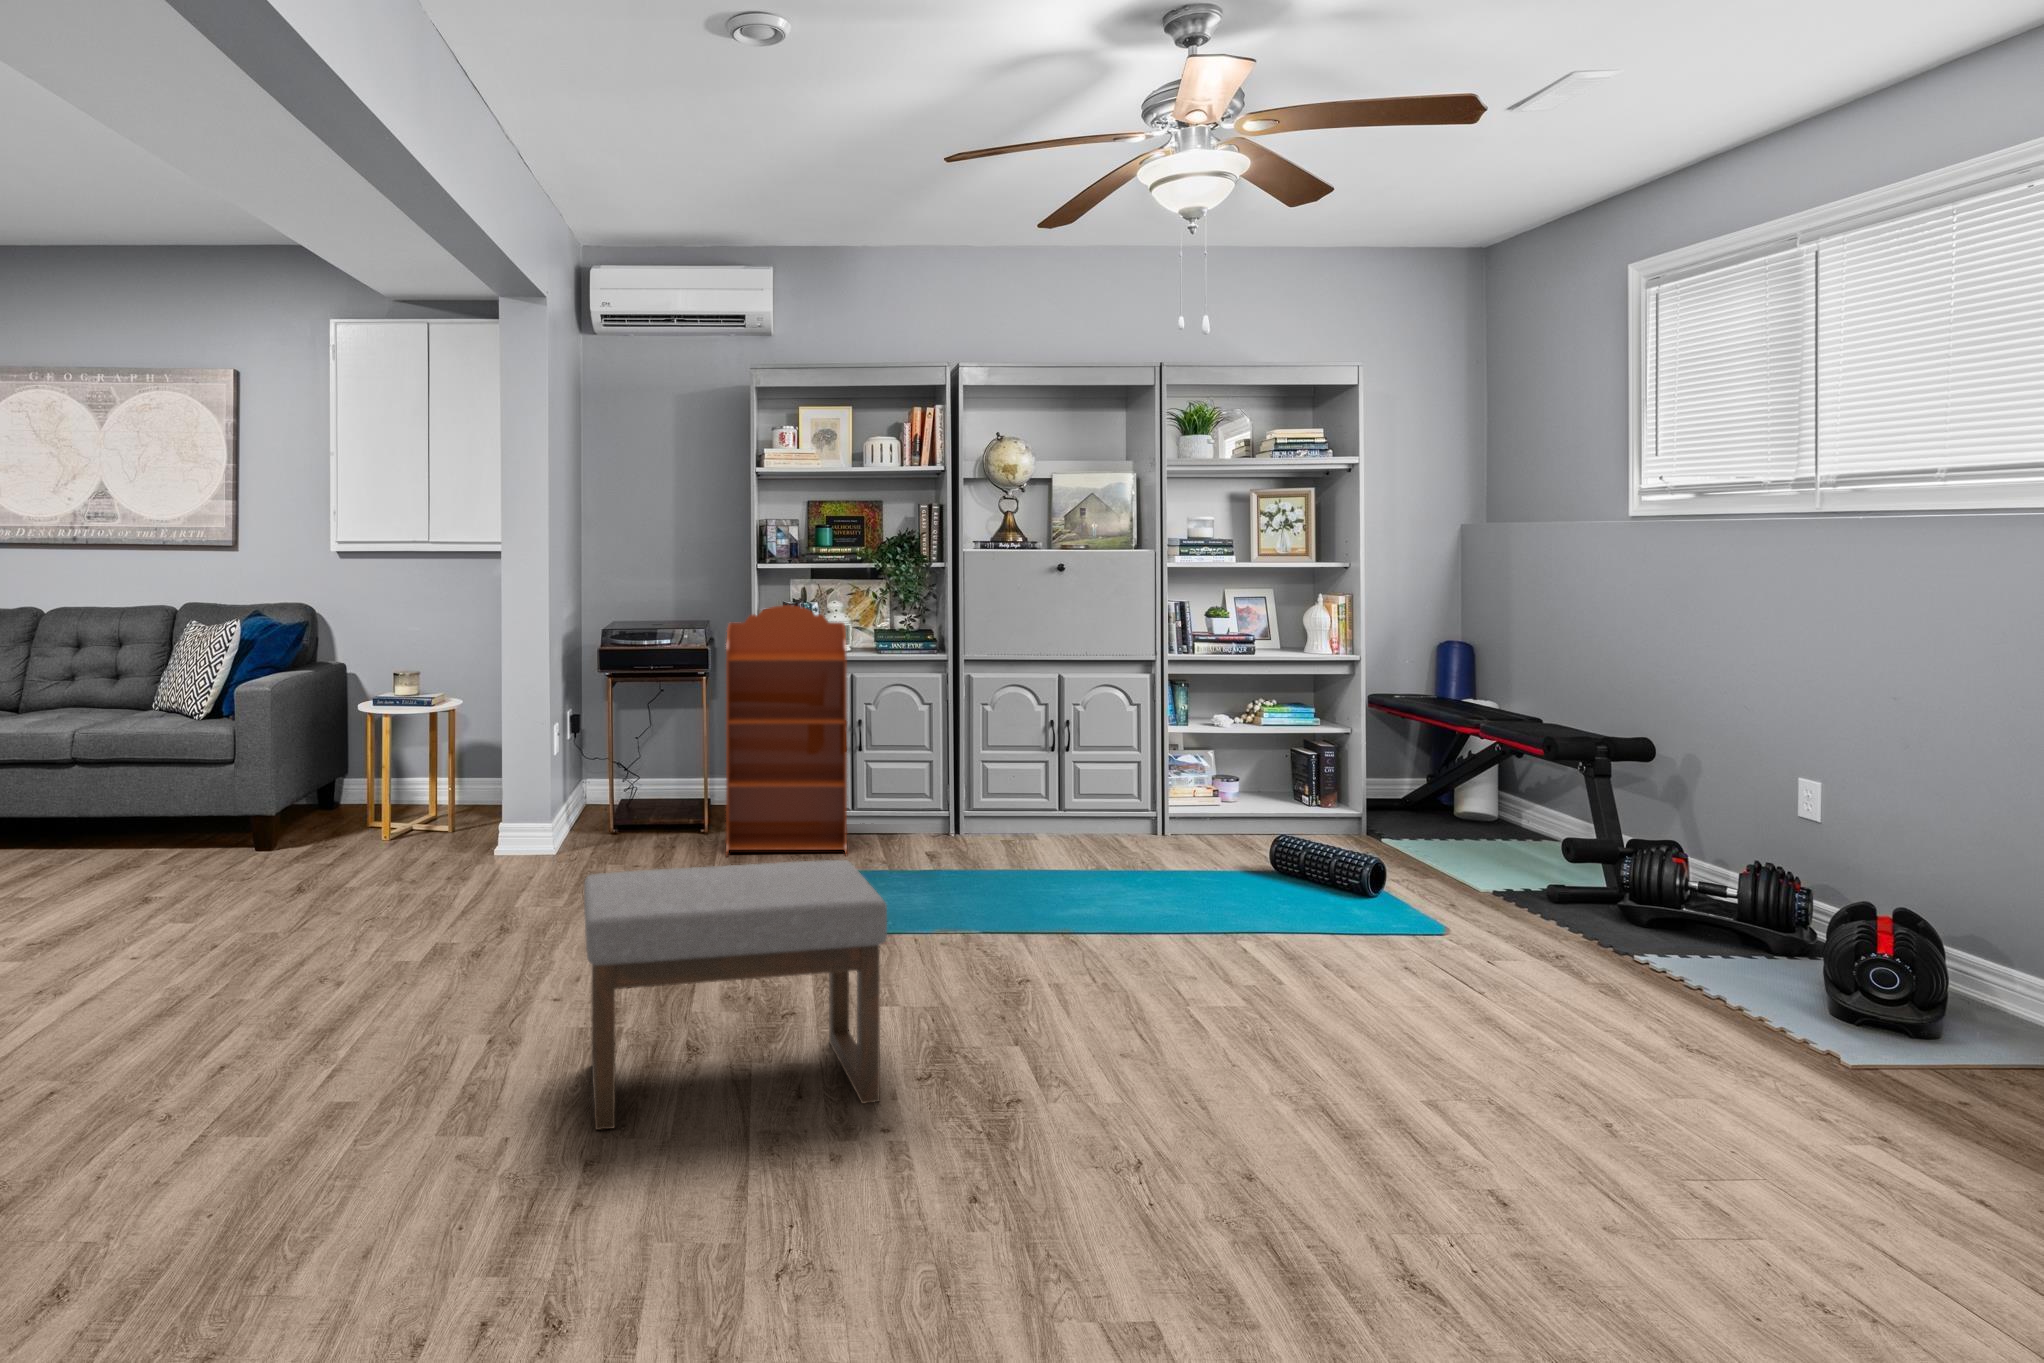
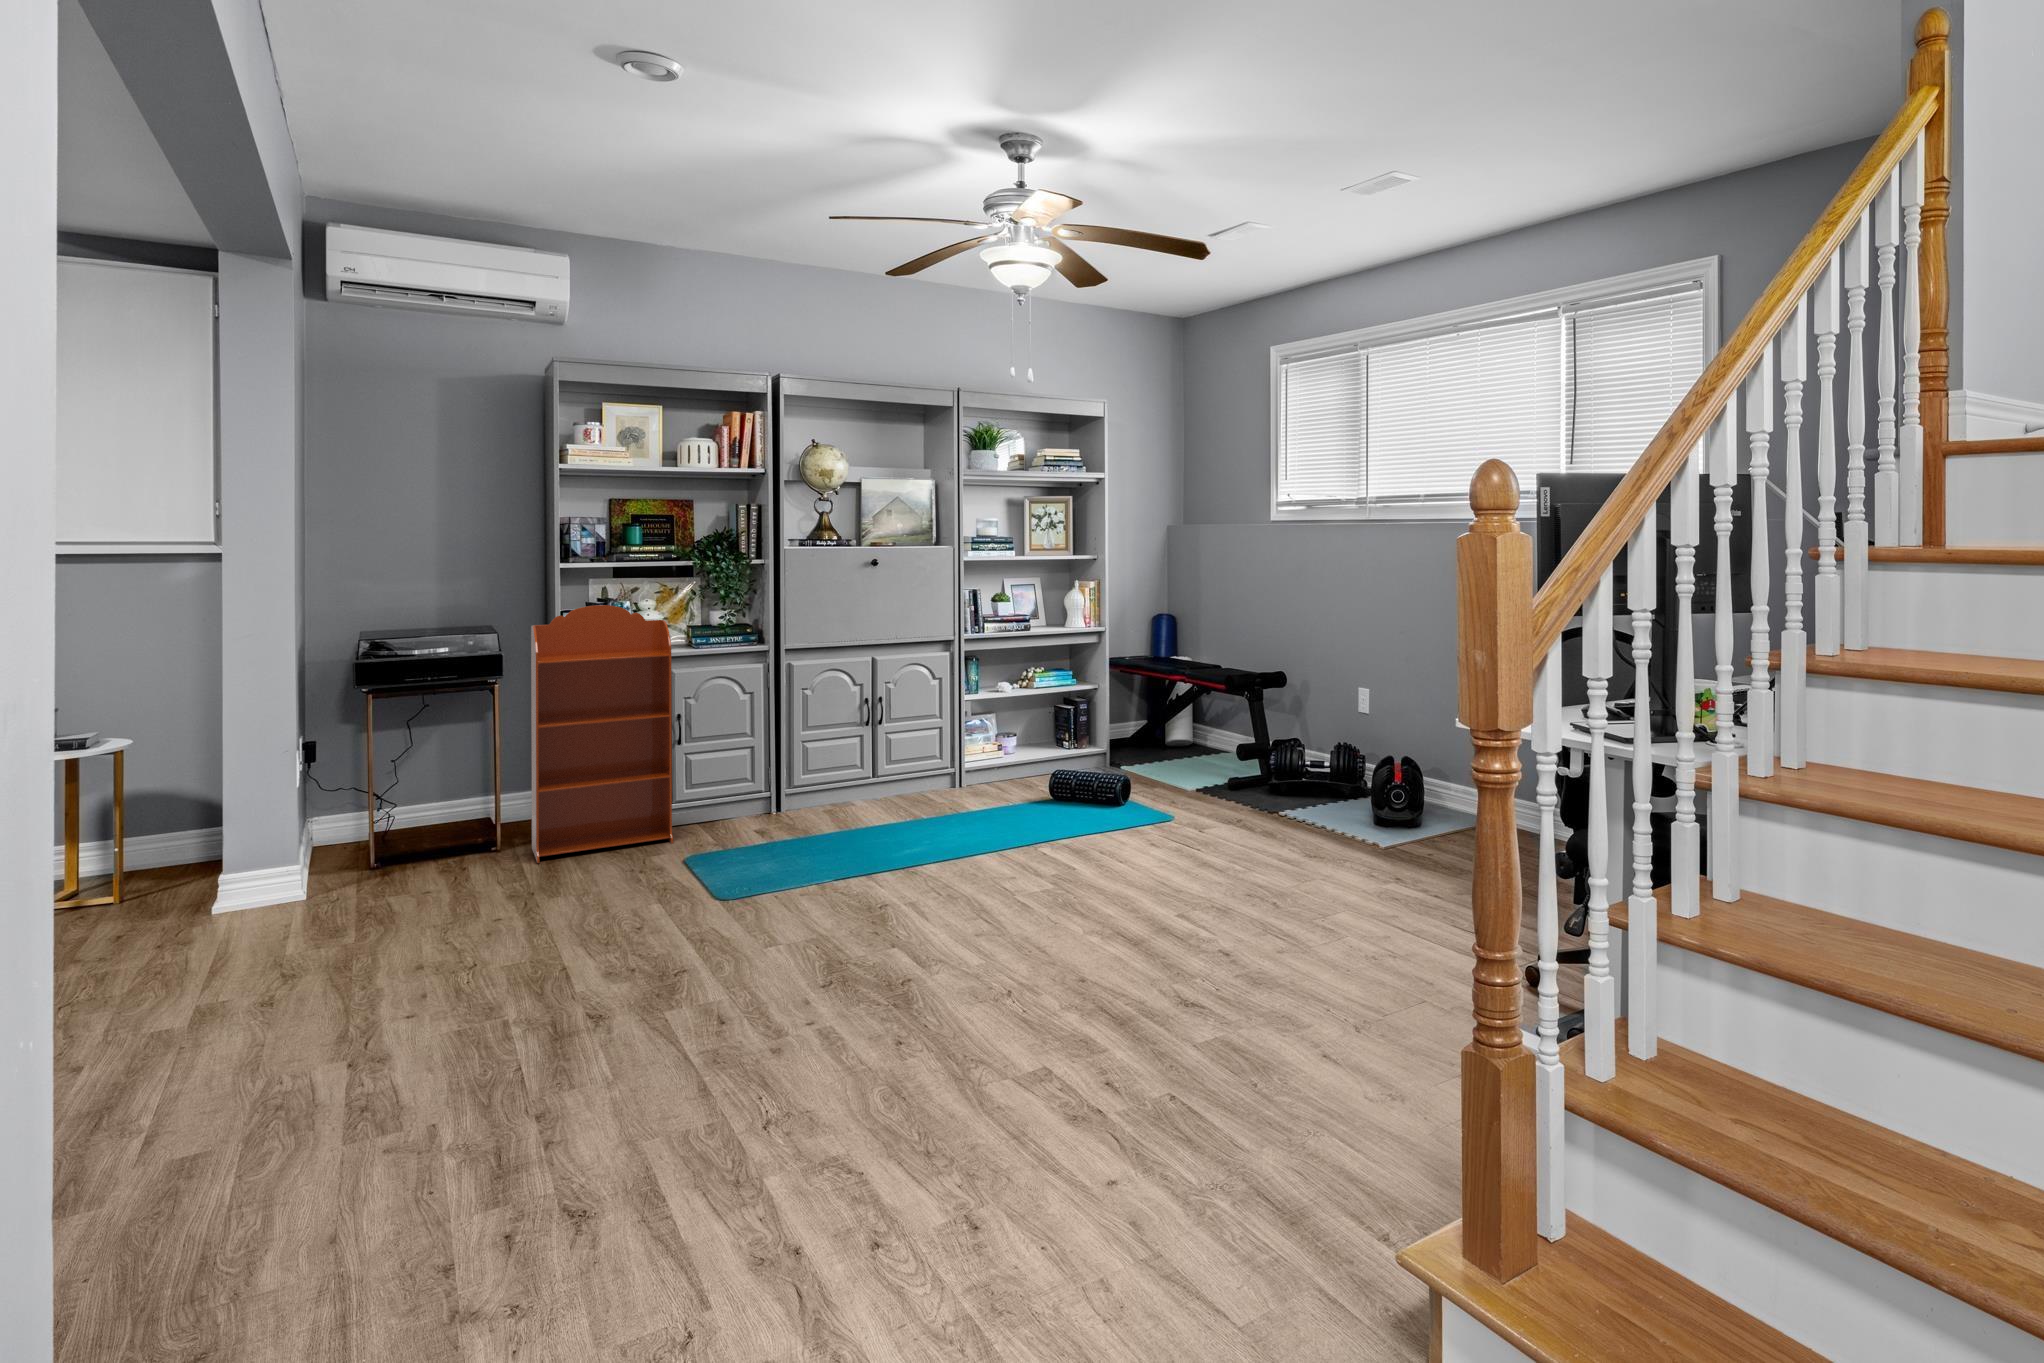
ottoman: present [584,860,887,1130] -> none [485,820,802,1088]

